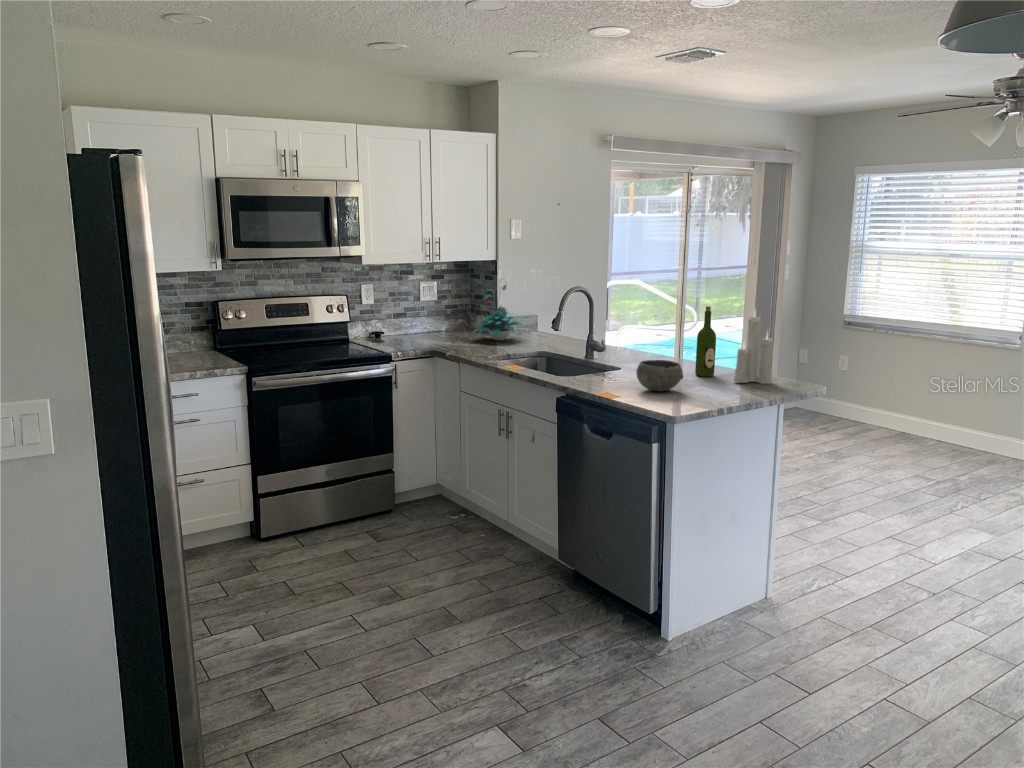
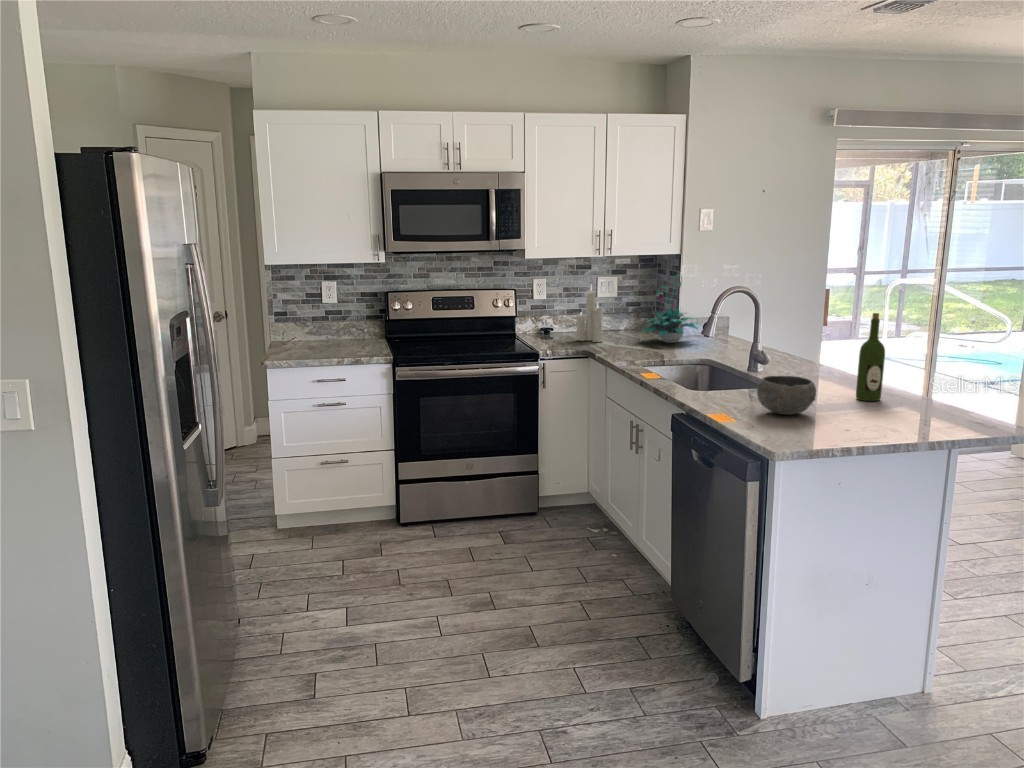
candle: present [734,315,773,384] -> present [576,290,603,342]

